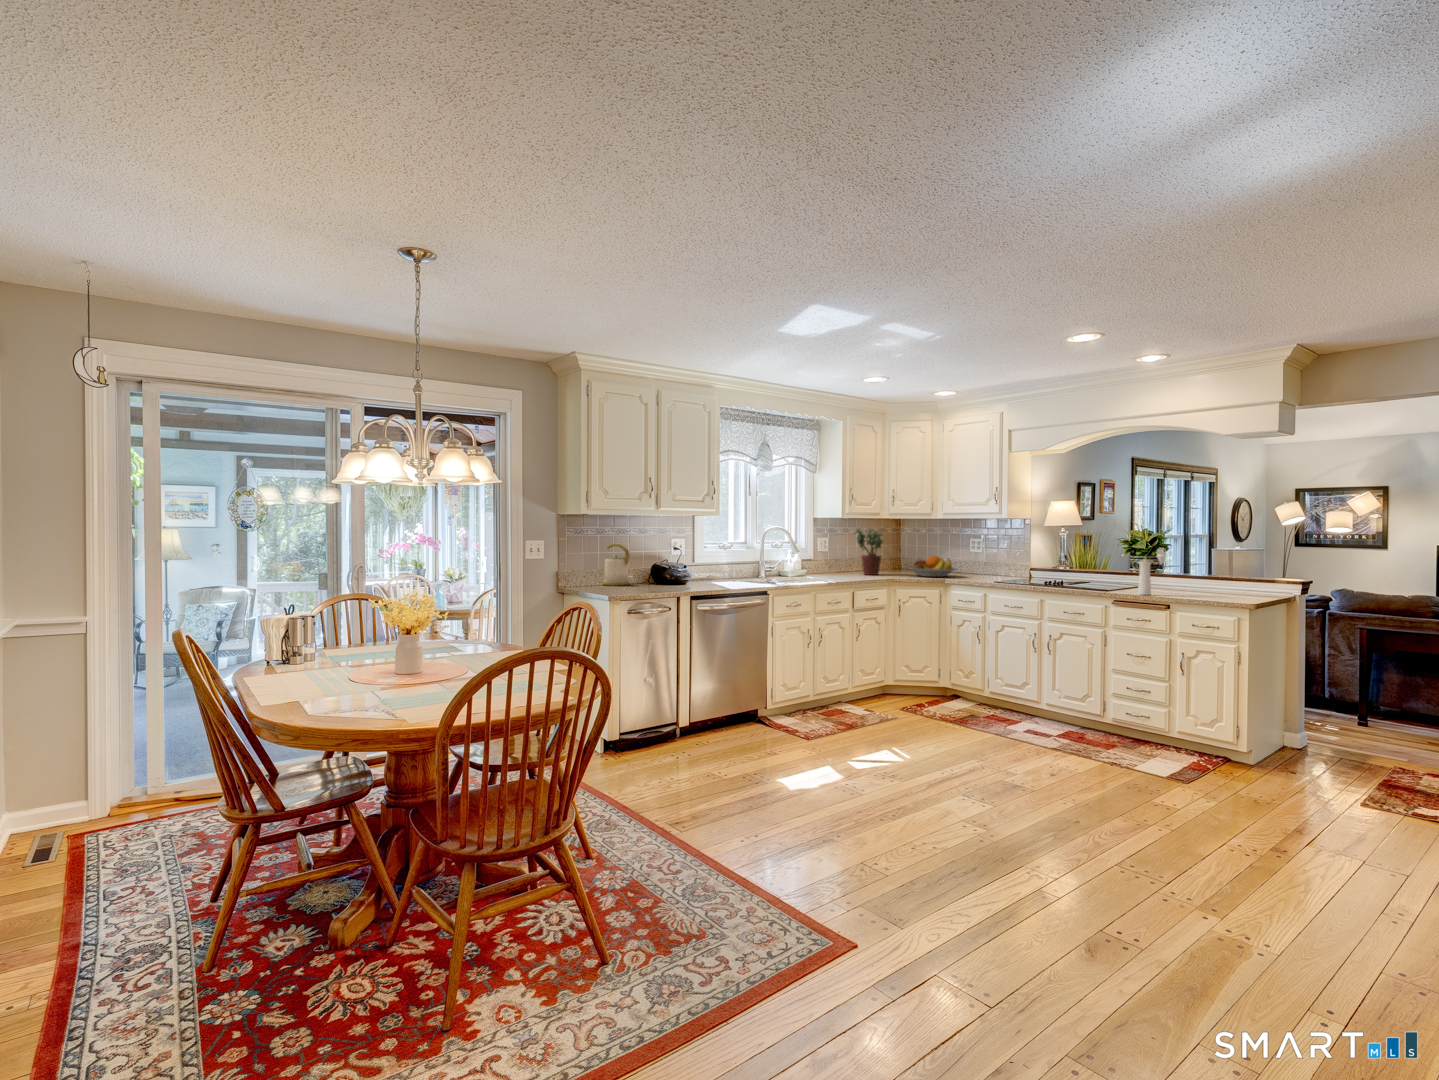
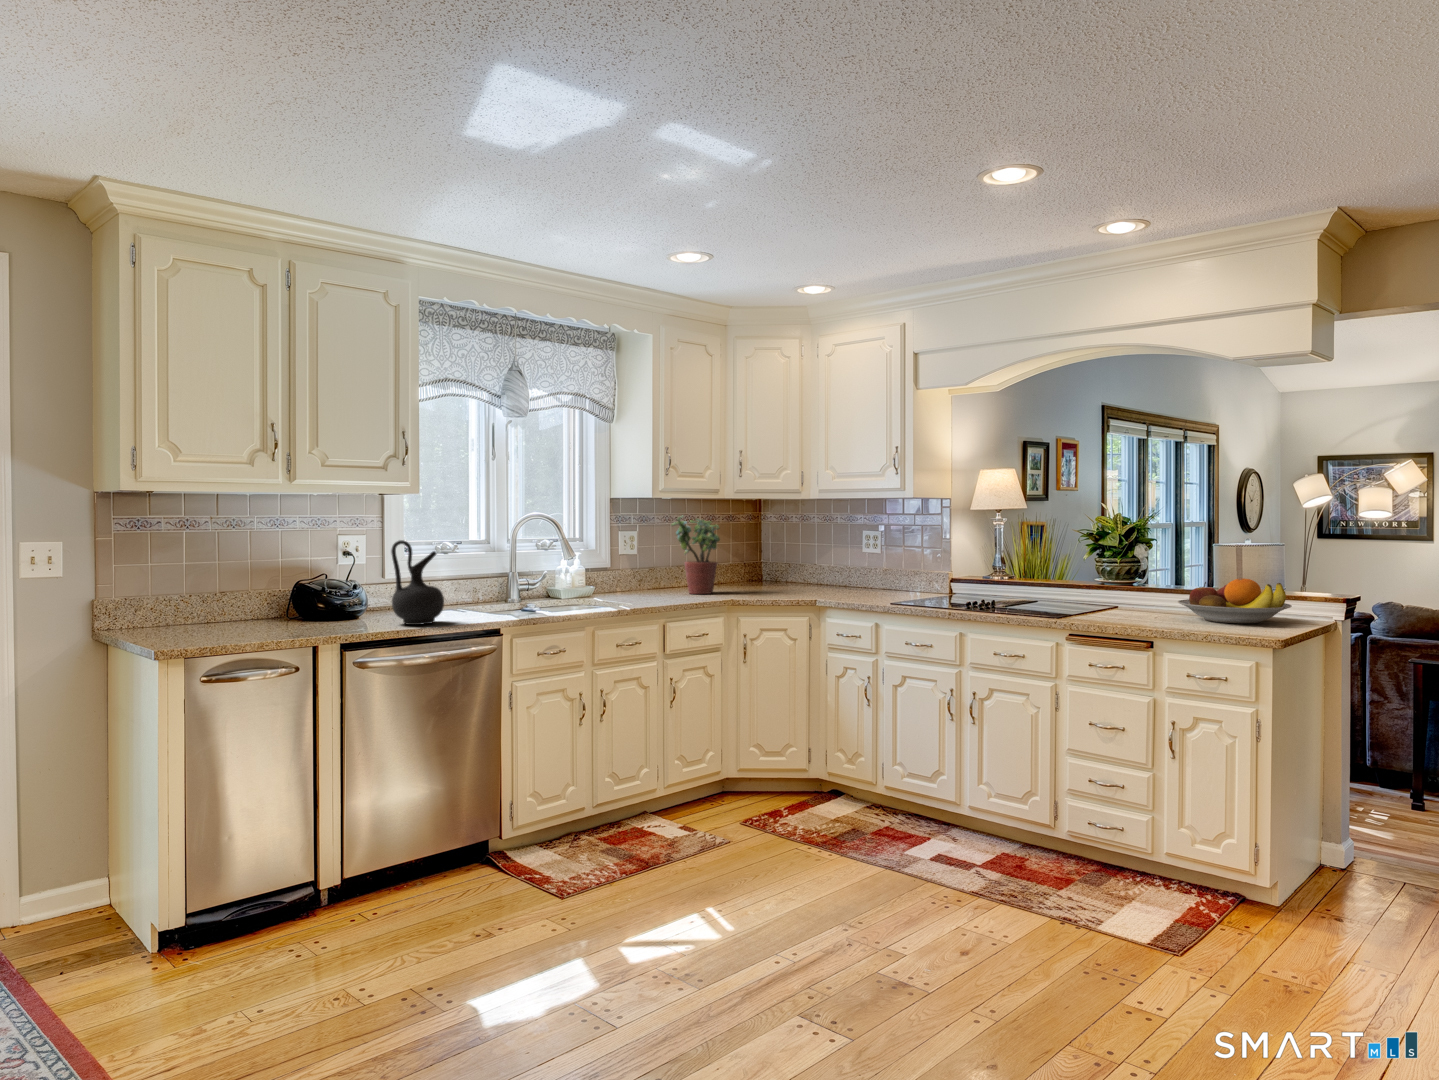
ceramic jug: none [711,539,739,586] -> present [391,540,444,625]
kettle: present [602,543,630,586] -> none [175,549,239,628]
pepper mill: present [1138,554,1166,595] -> none [1106,559,1148,628]
fruit bowl: present [908,556,956,577] -> present [1178,578,1292,623]

